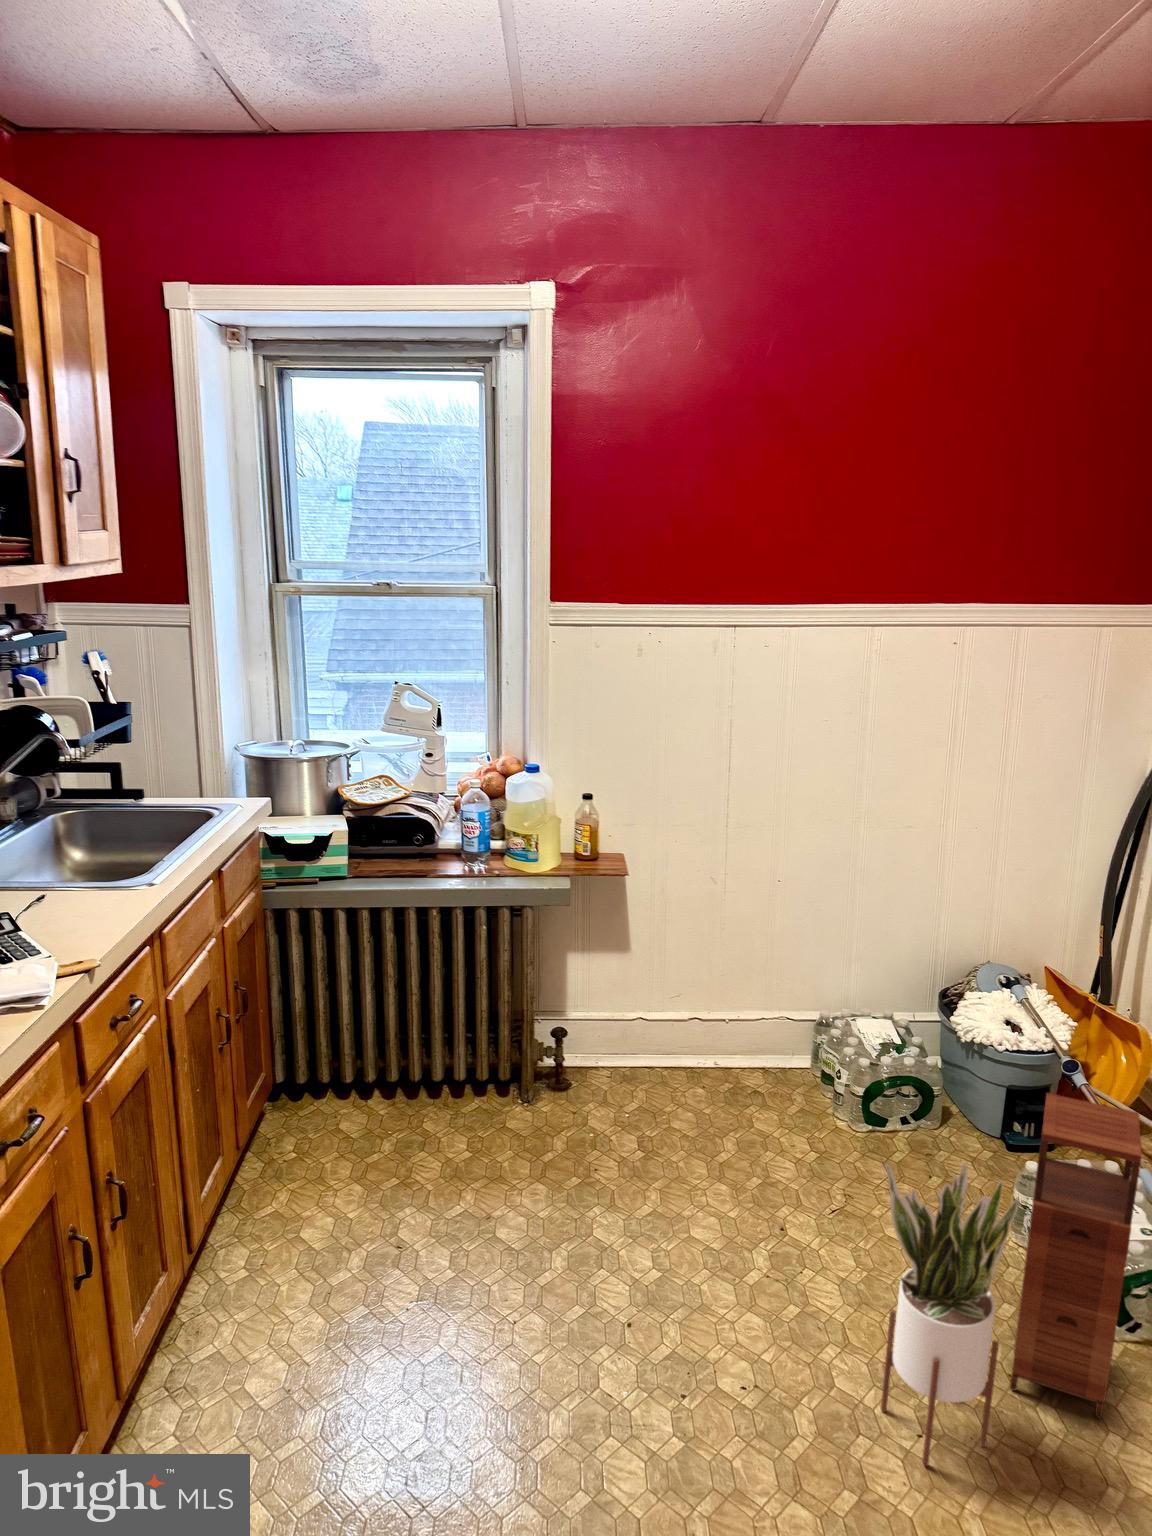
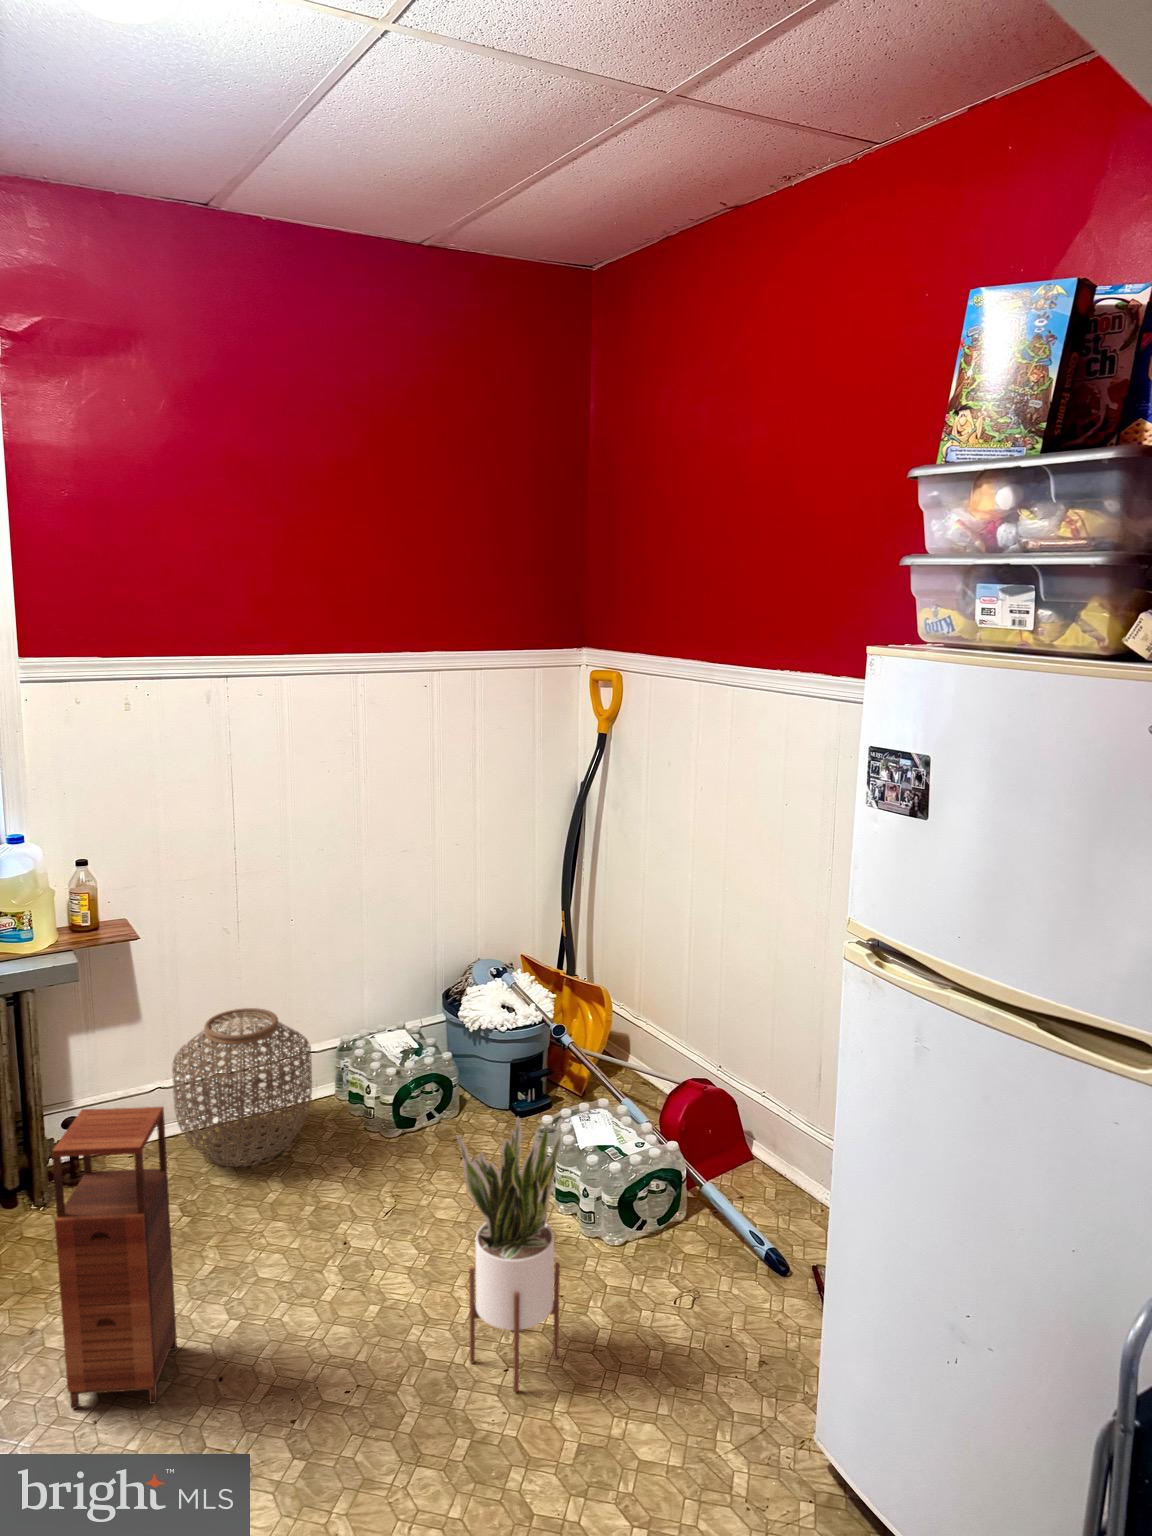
woven basket: none [647,961,784,1120] -> present [172,1008,312,1167]
storage cabinet: present [1010,1093,1141,1419] -> present [52,1107,177,1409]

